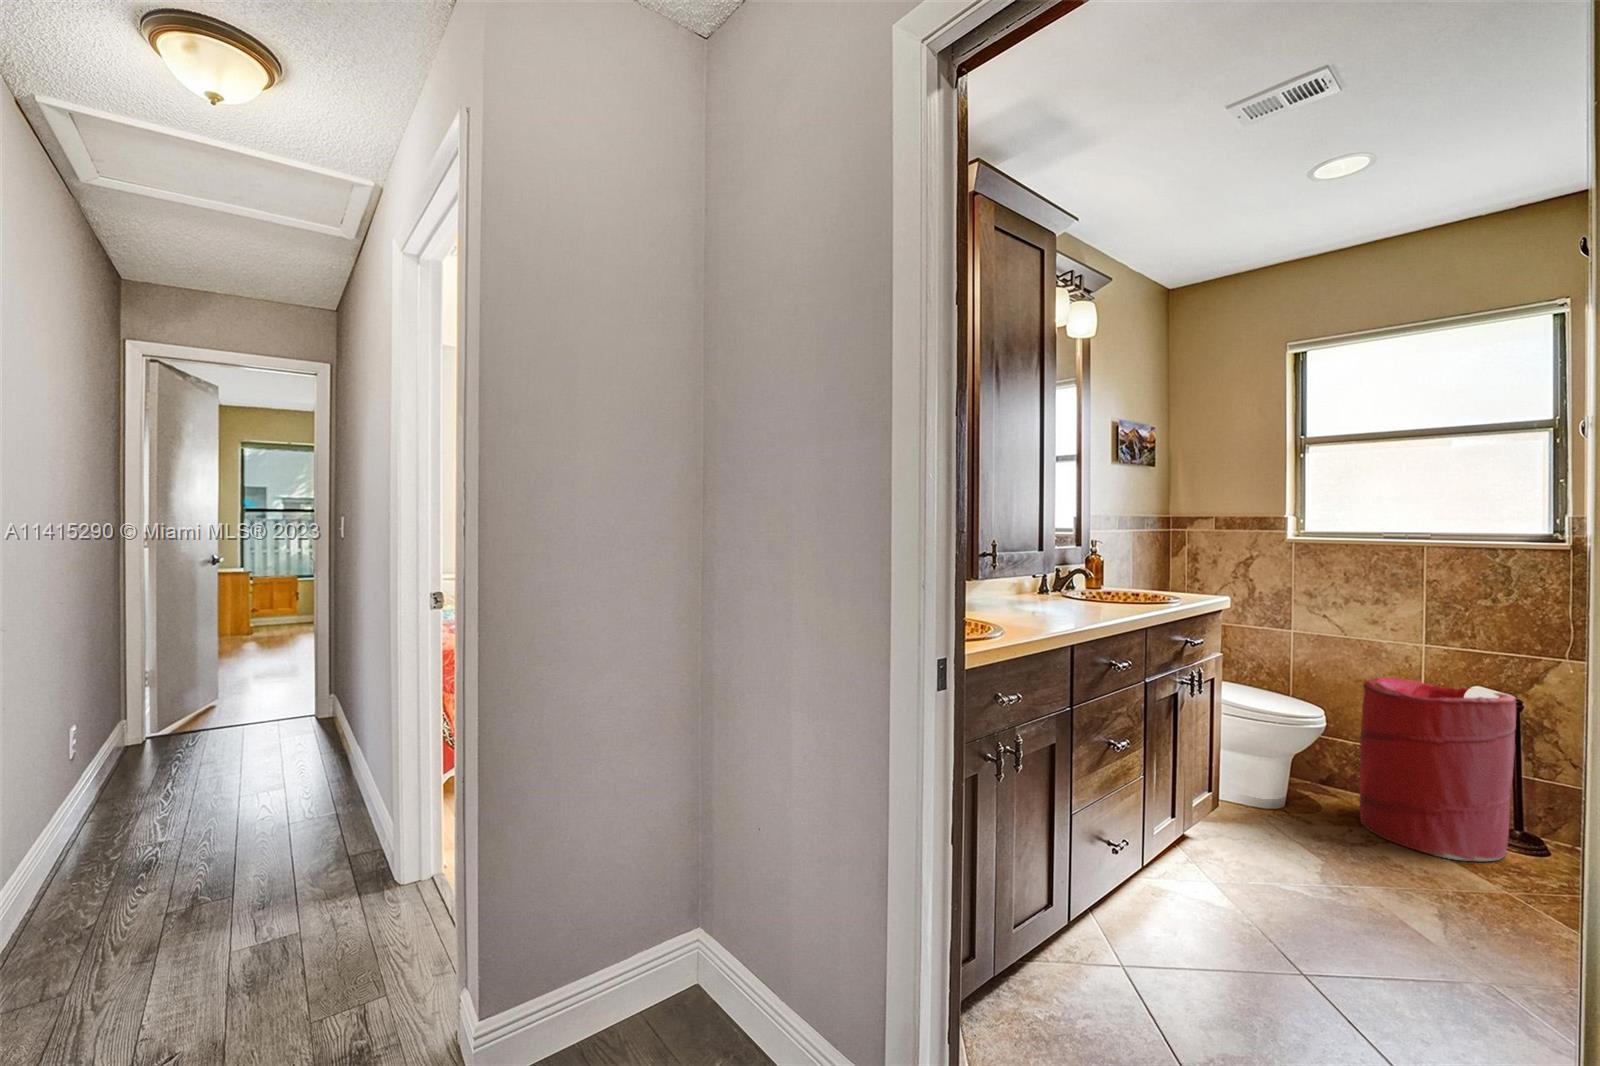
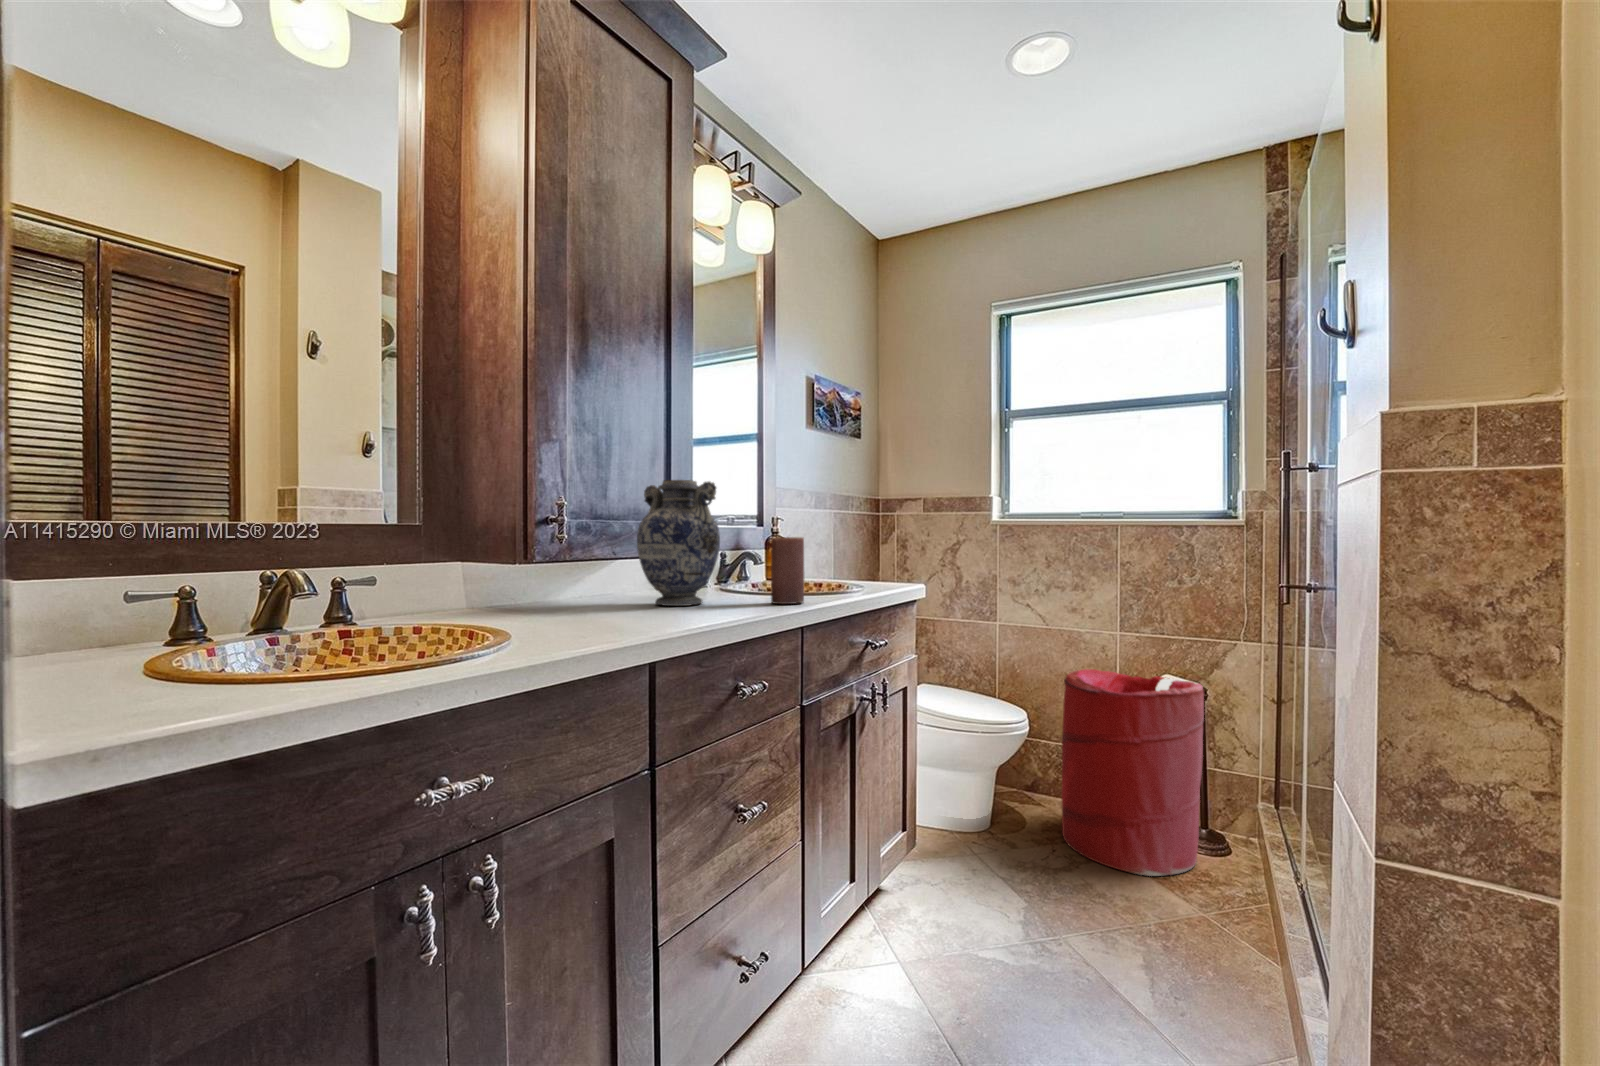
decorative vase: none [1024,527,1083,611] -> present [637,480,720,606]
candle: none [1120,566,1145,612] -> present [771,537,804,604]

